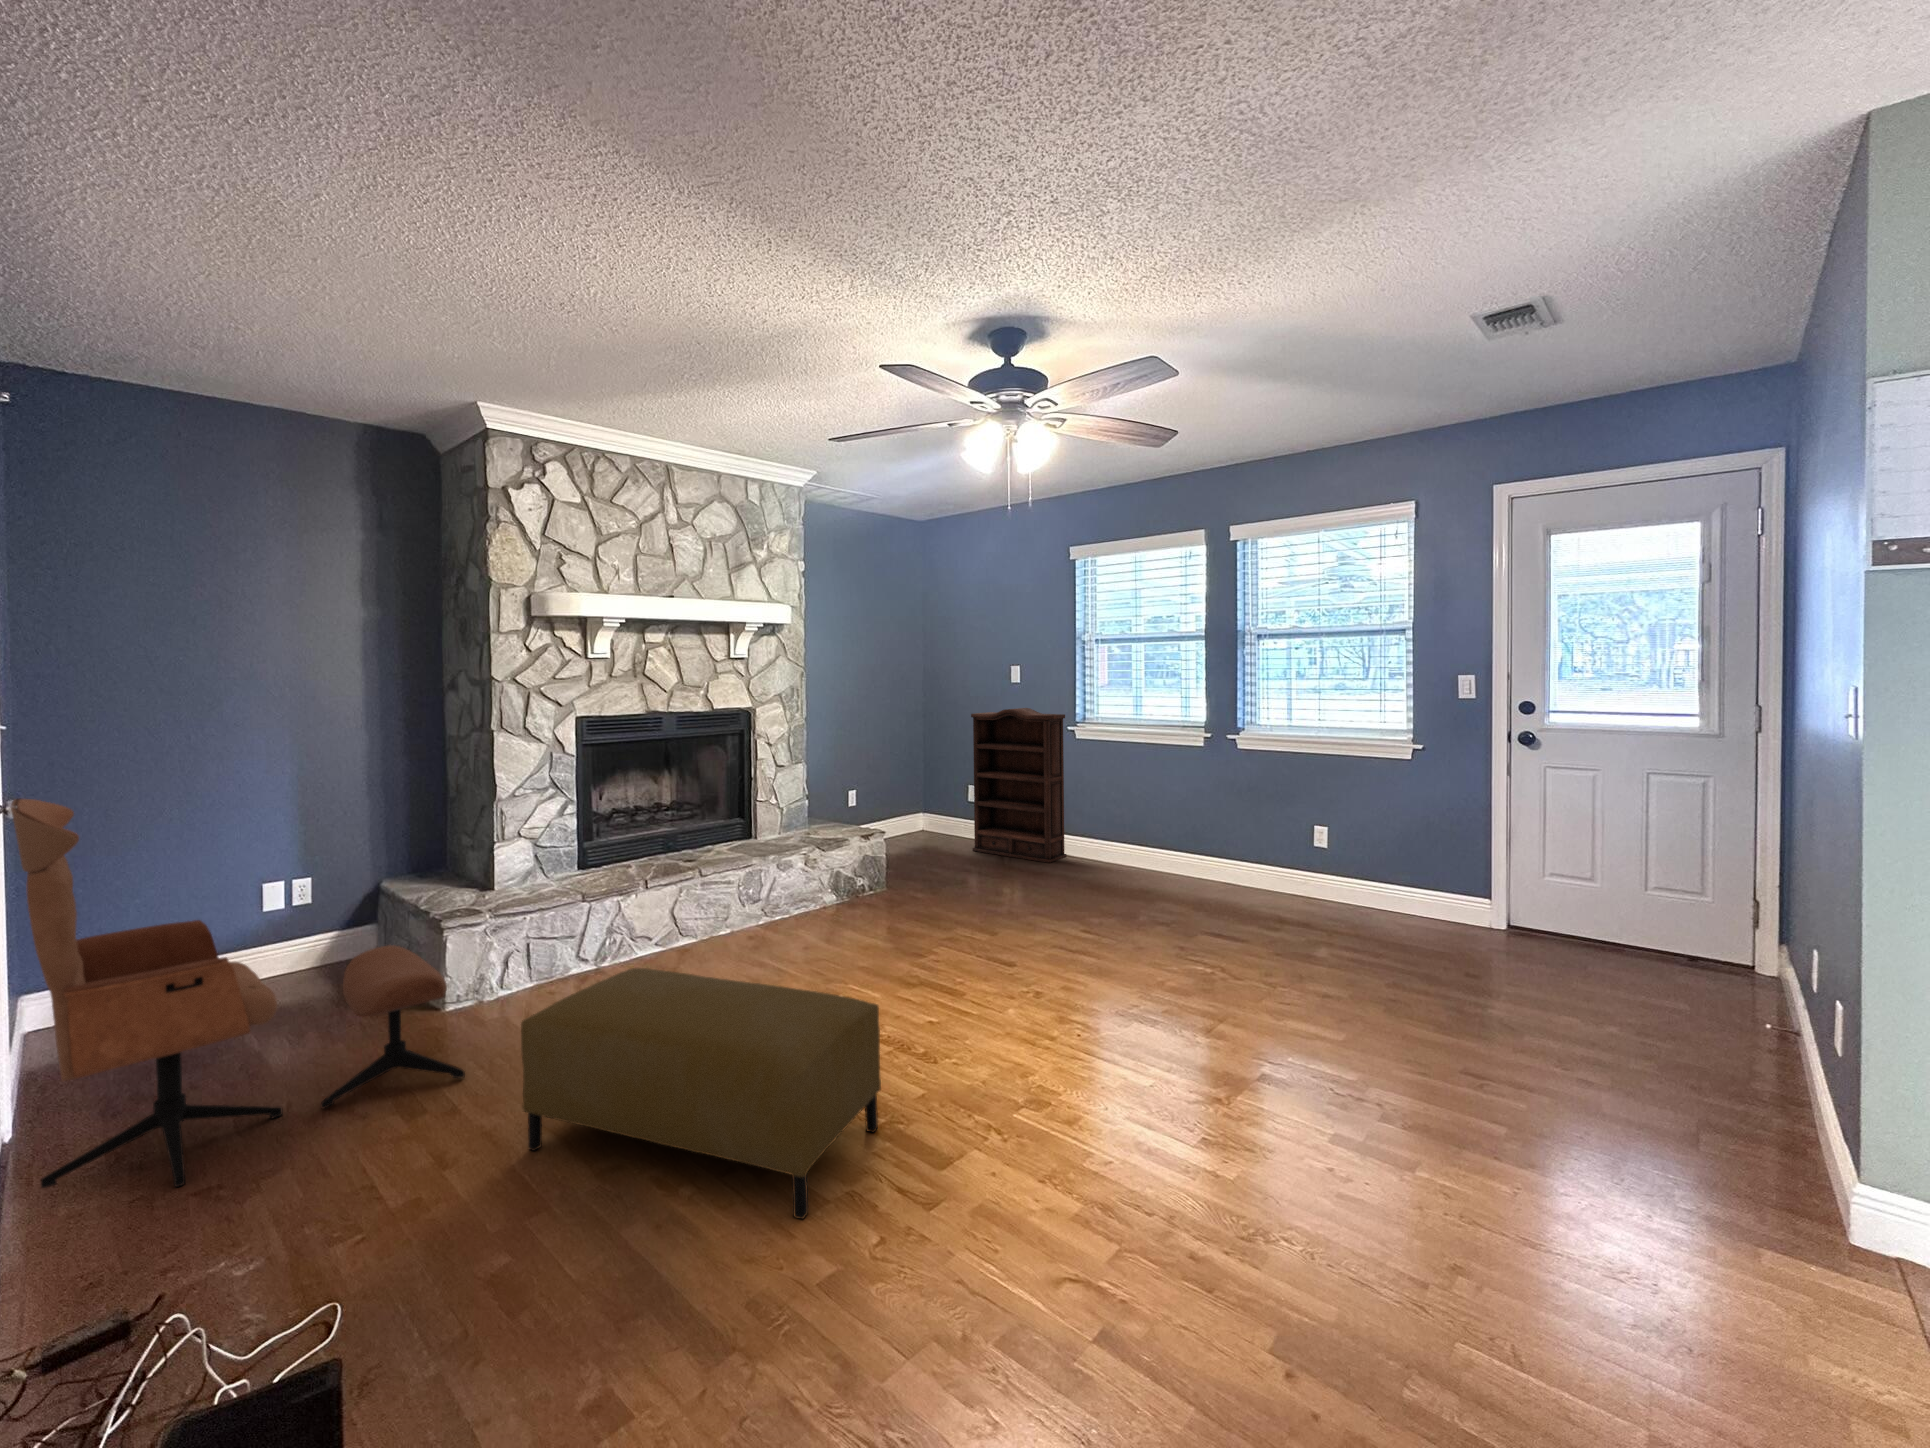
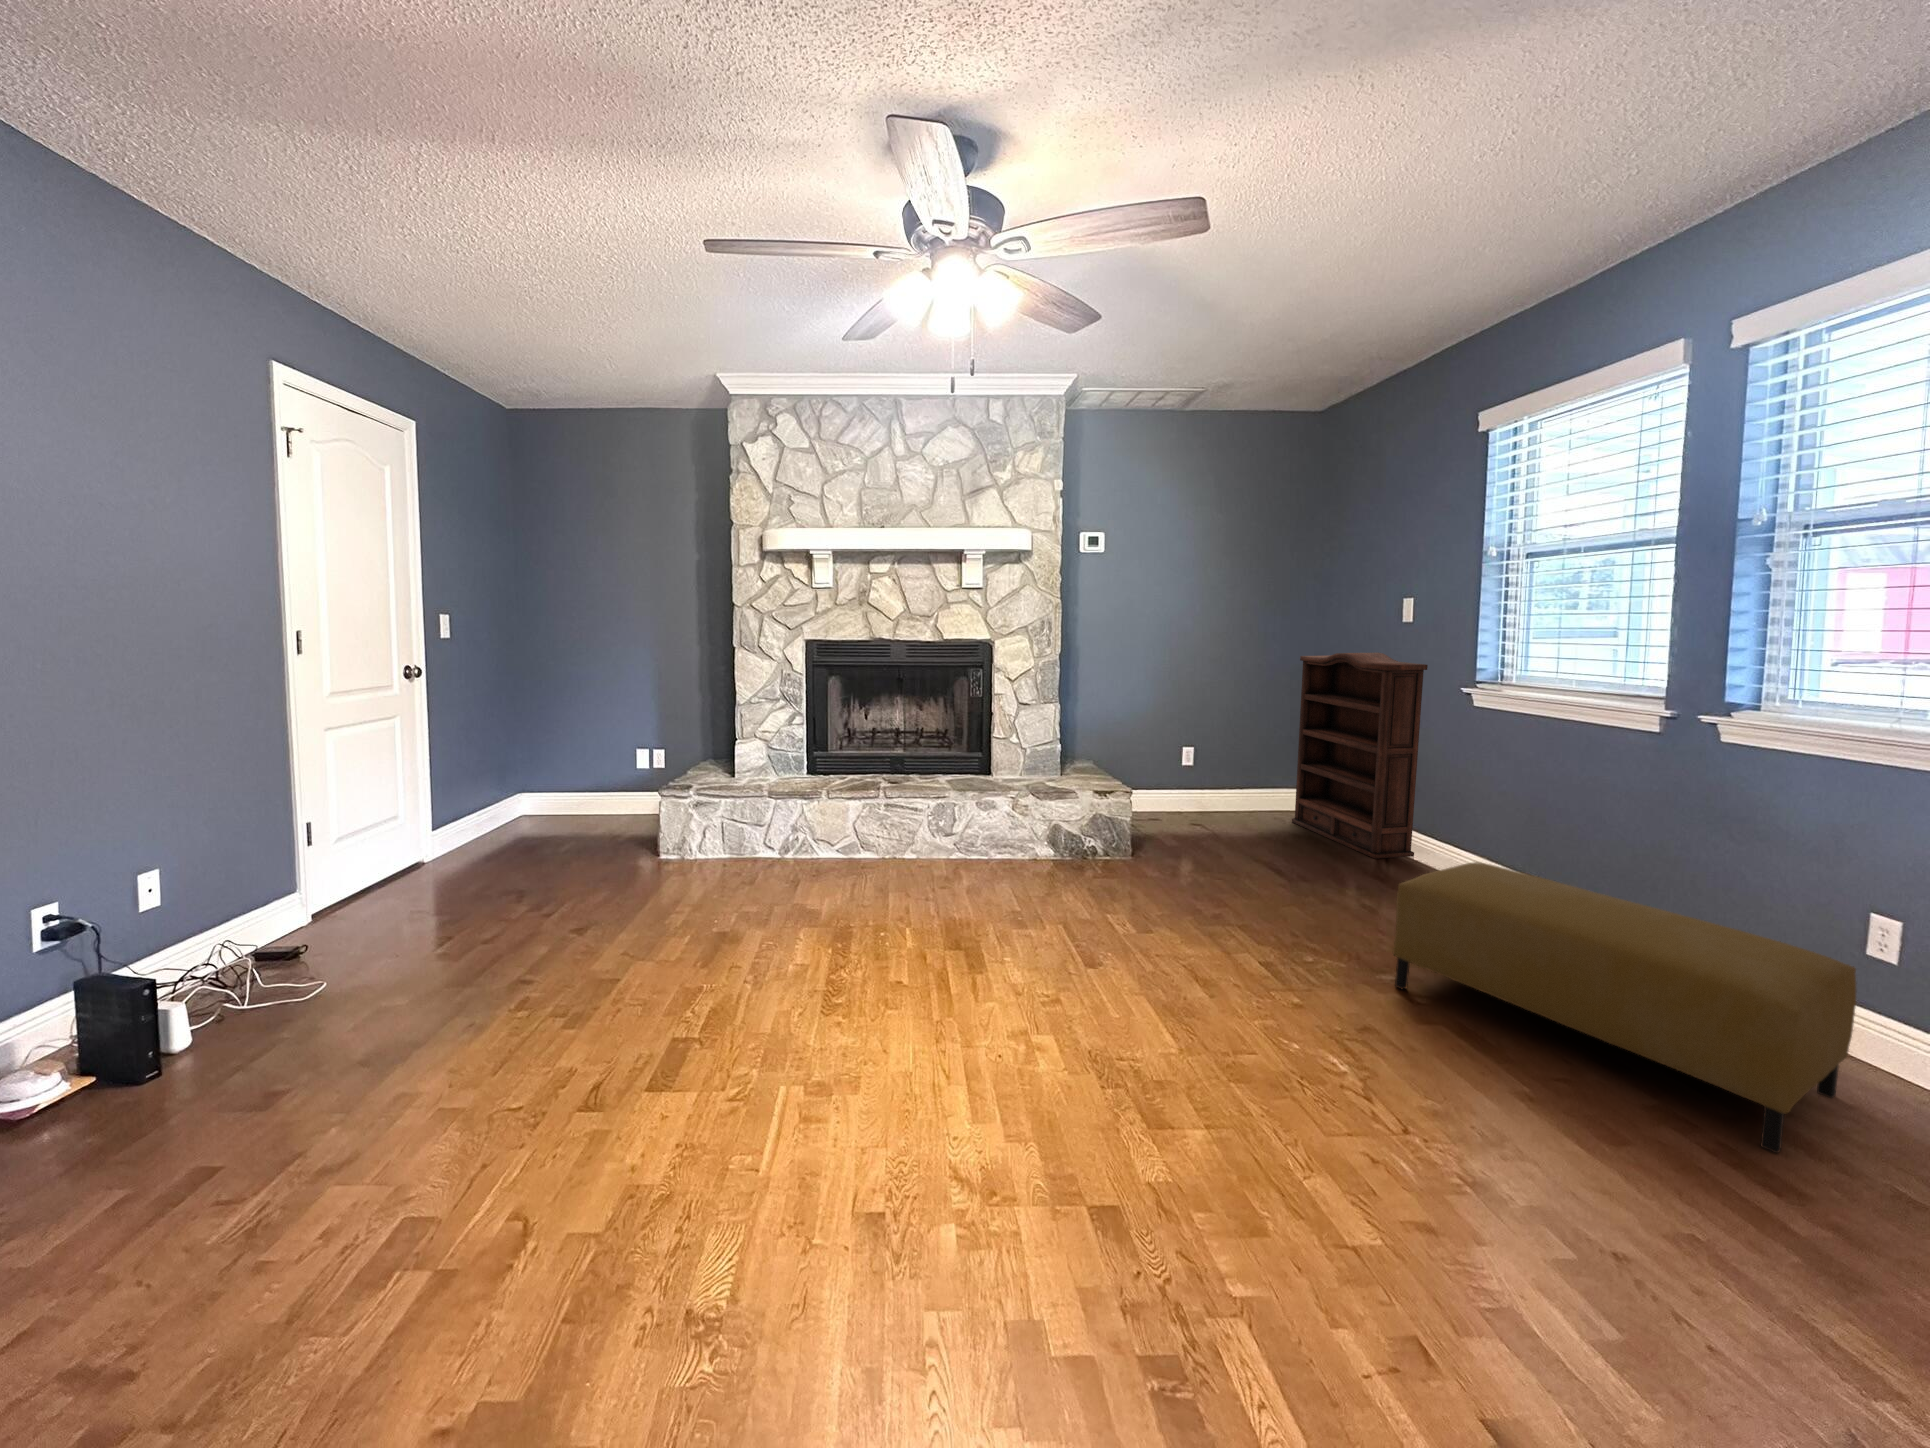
lounge chair: present [11,799,465,1188] -> none [287,678,587,941]
ottoman: present [521,968,881,1219] -> present [1393,862,1856,1153]

